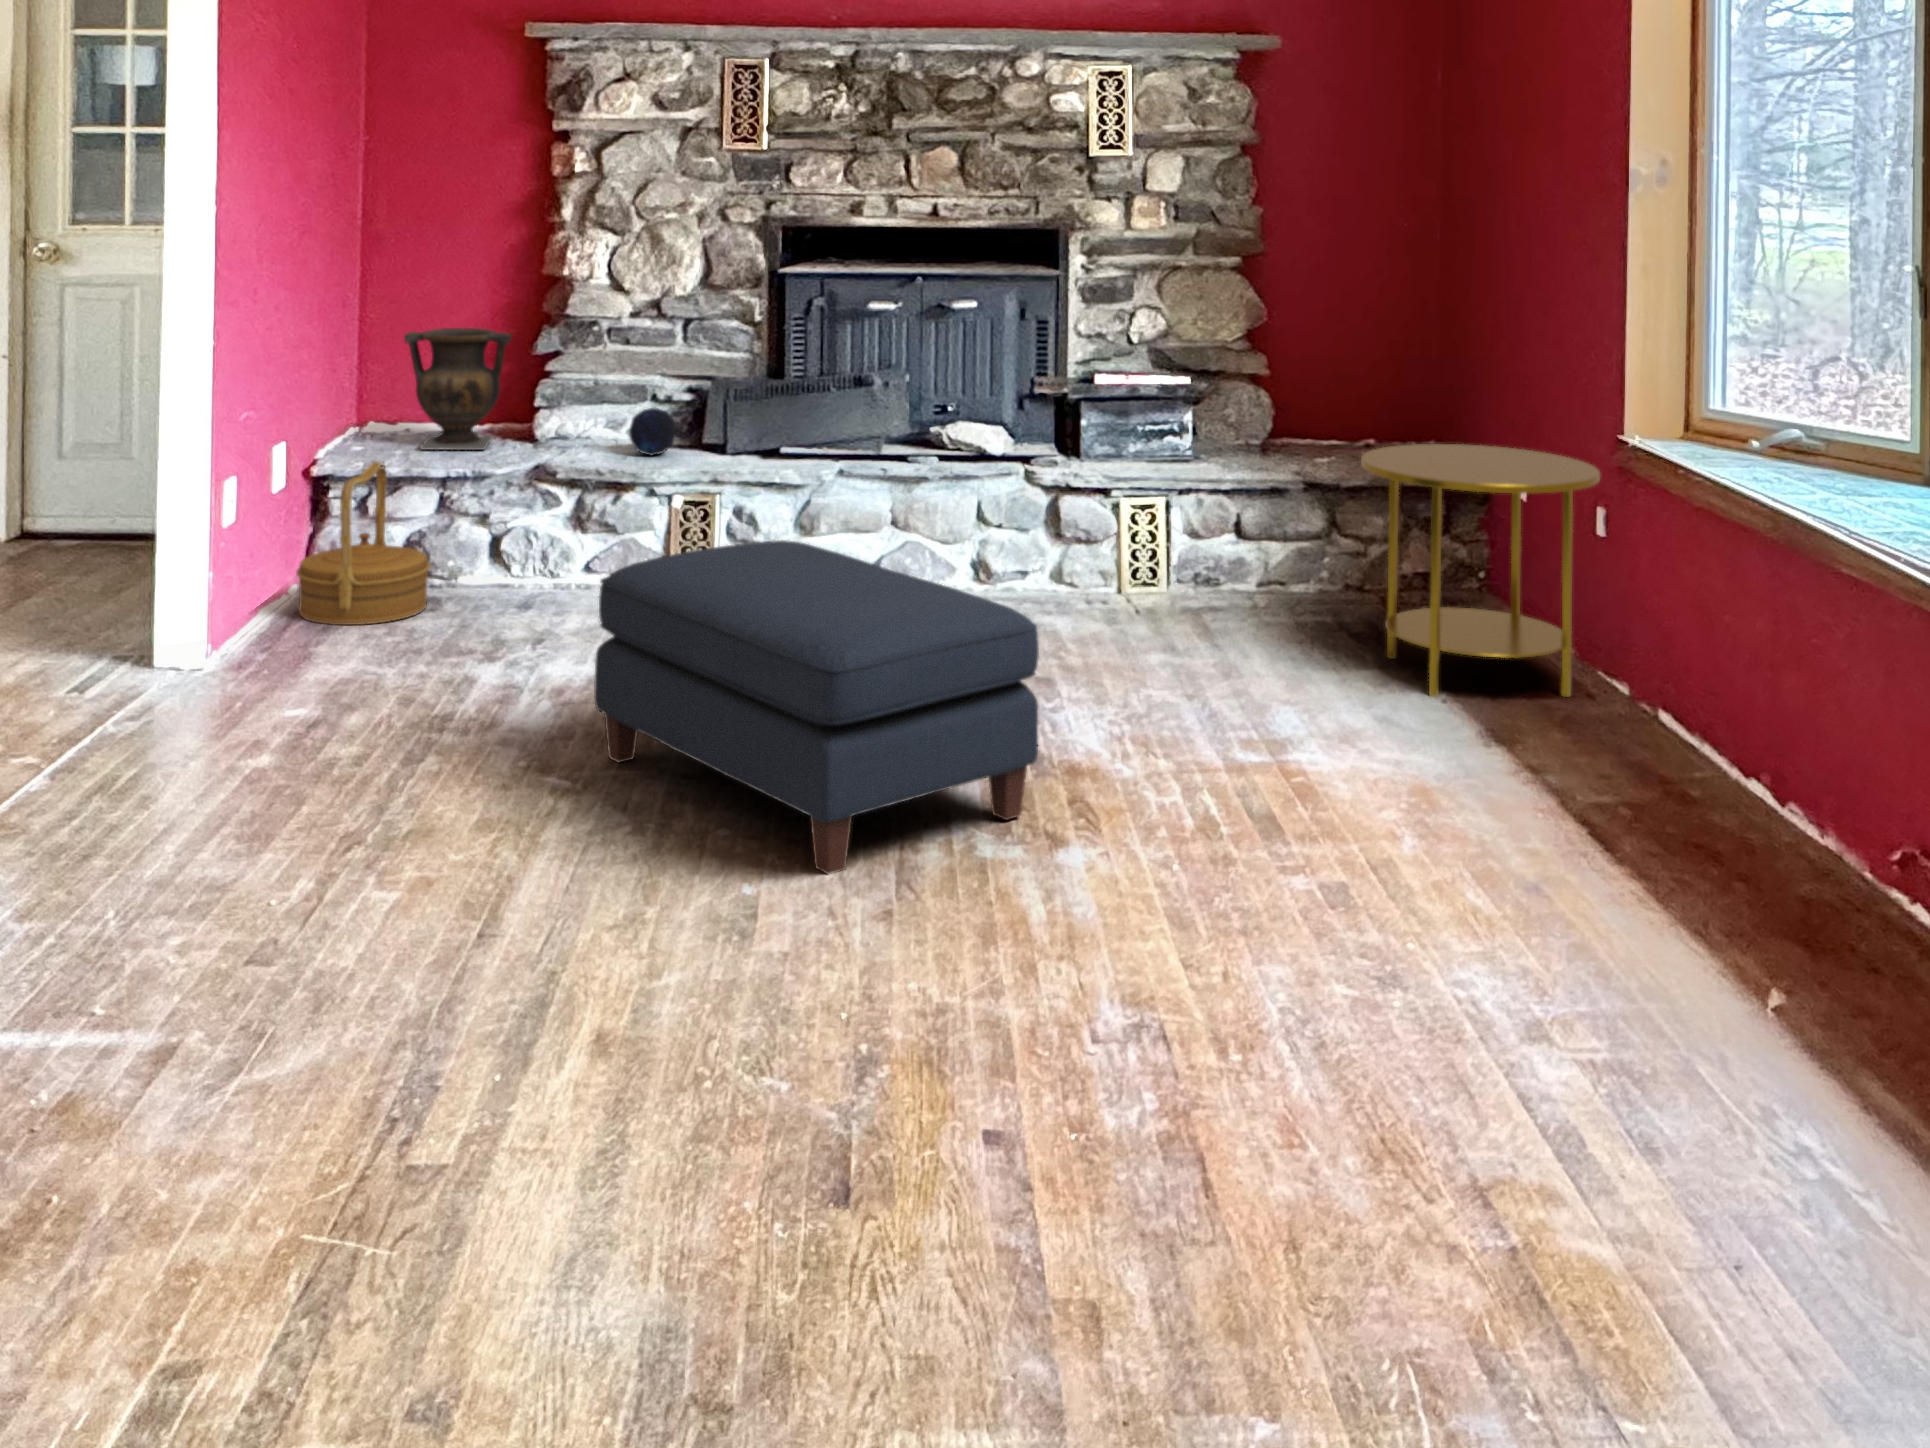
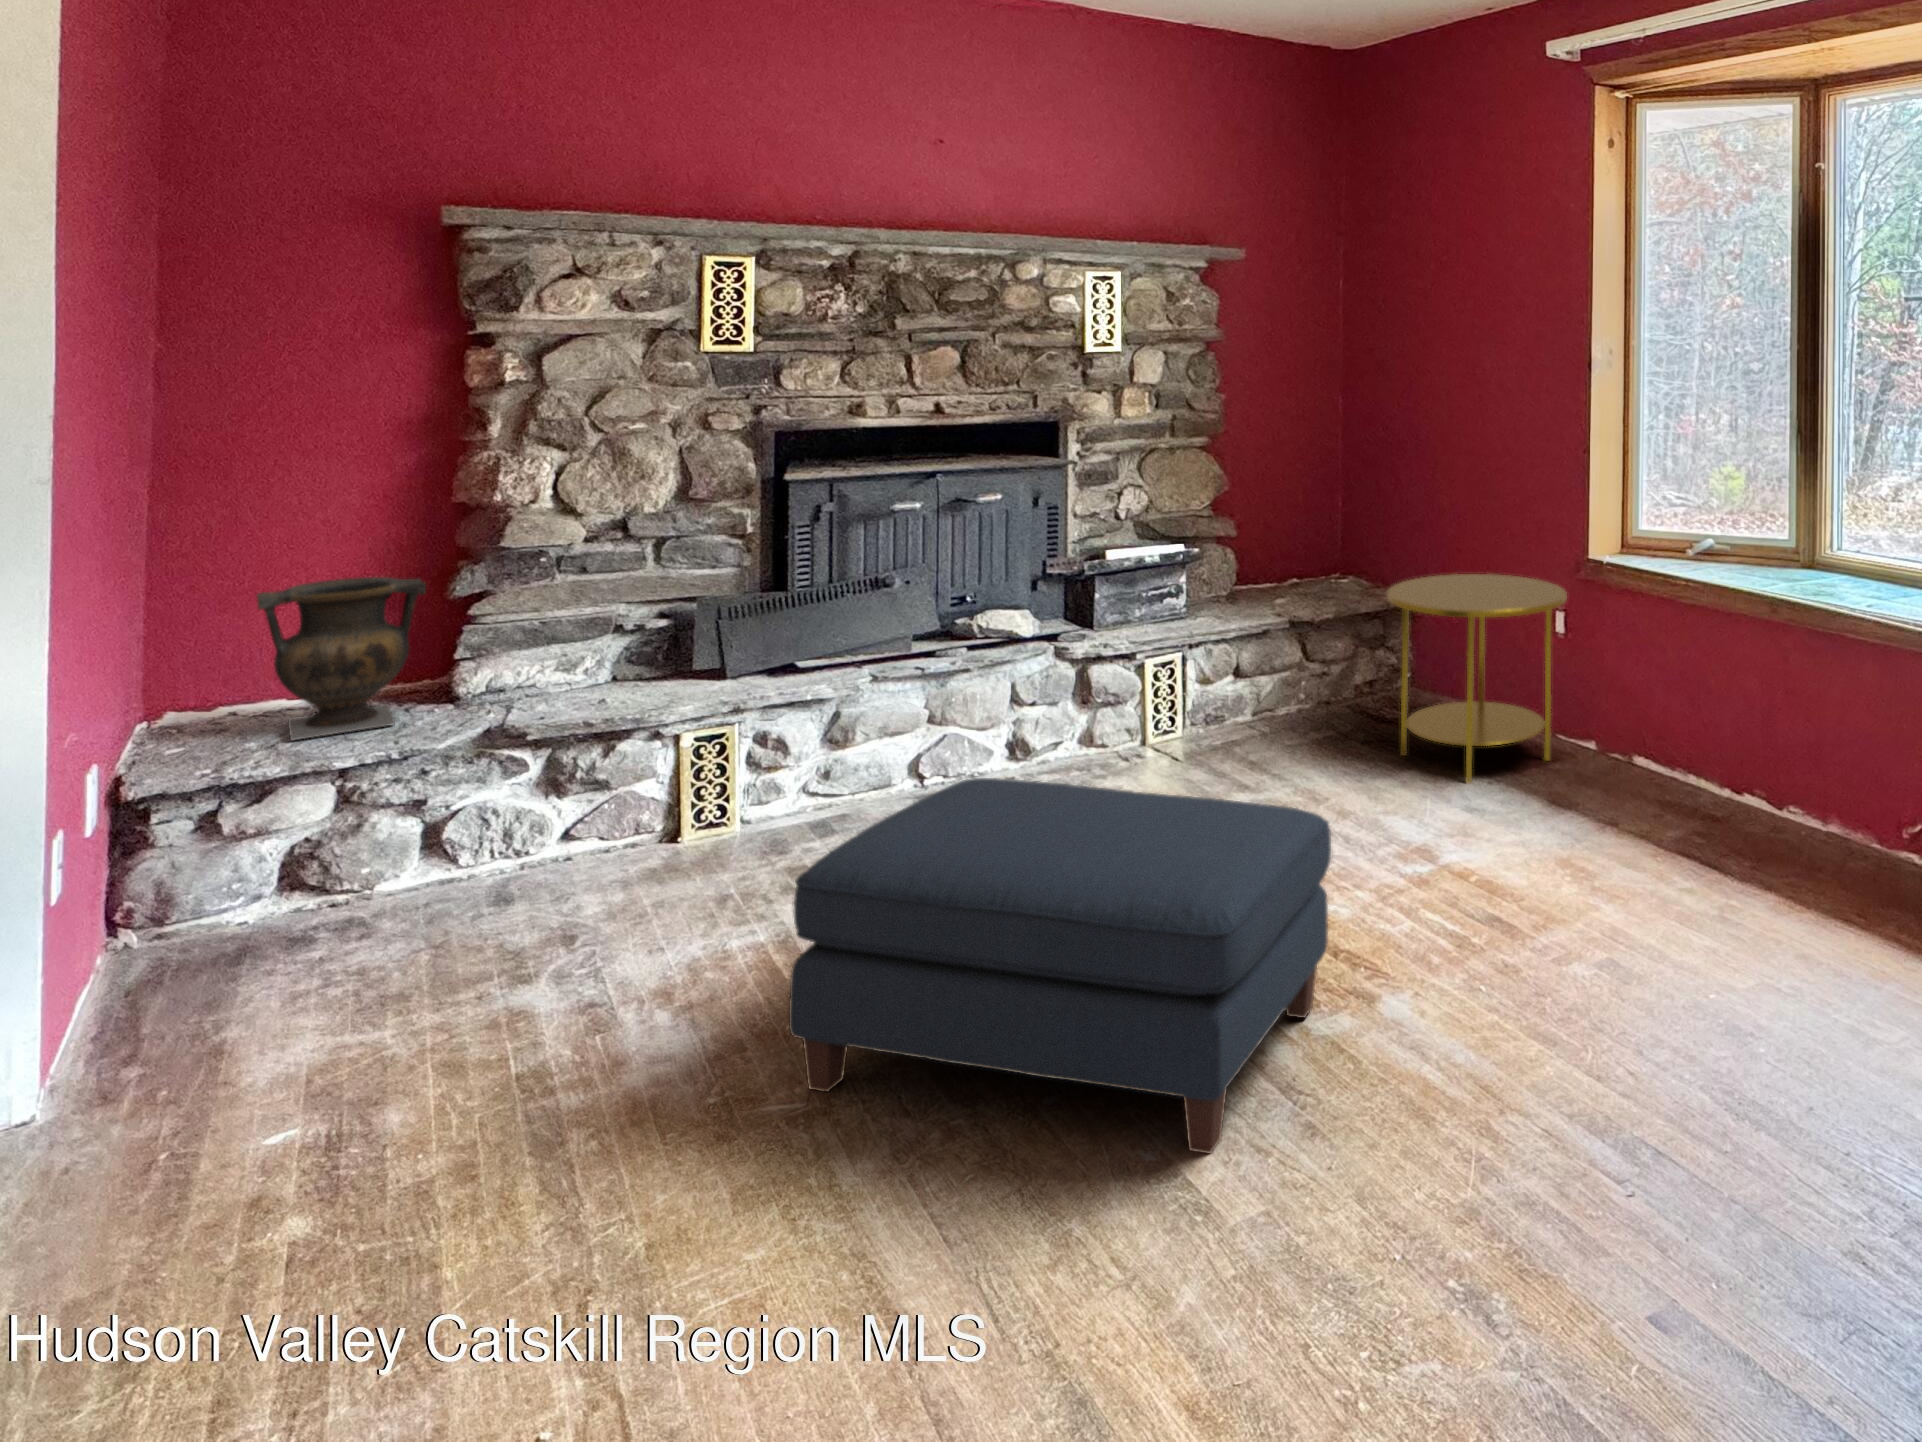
decorative orb: present [629,407,677,455] -> none [605,641,670,696]
woven basket: present [296,462,430,625] -> none [112,770,349,1014]

